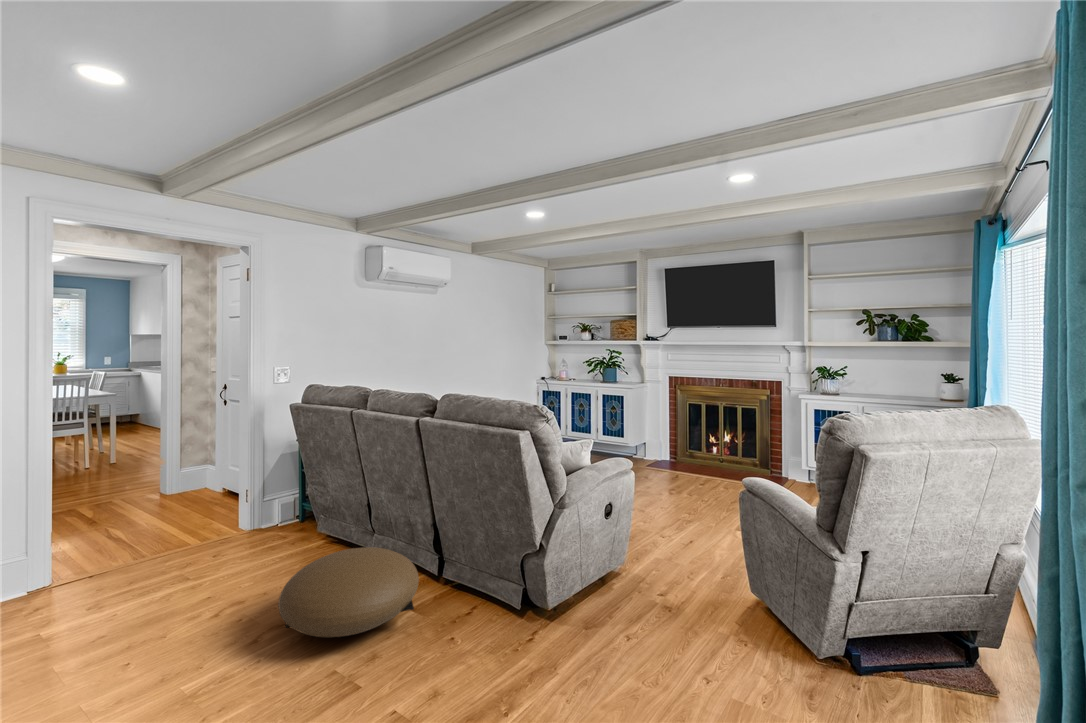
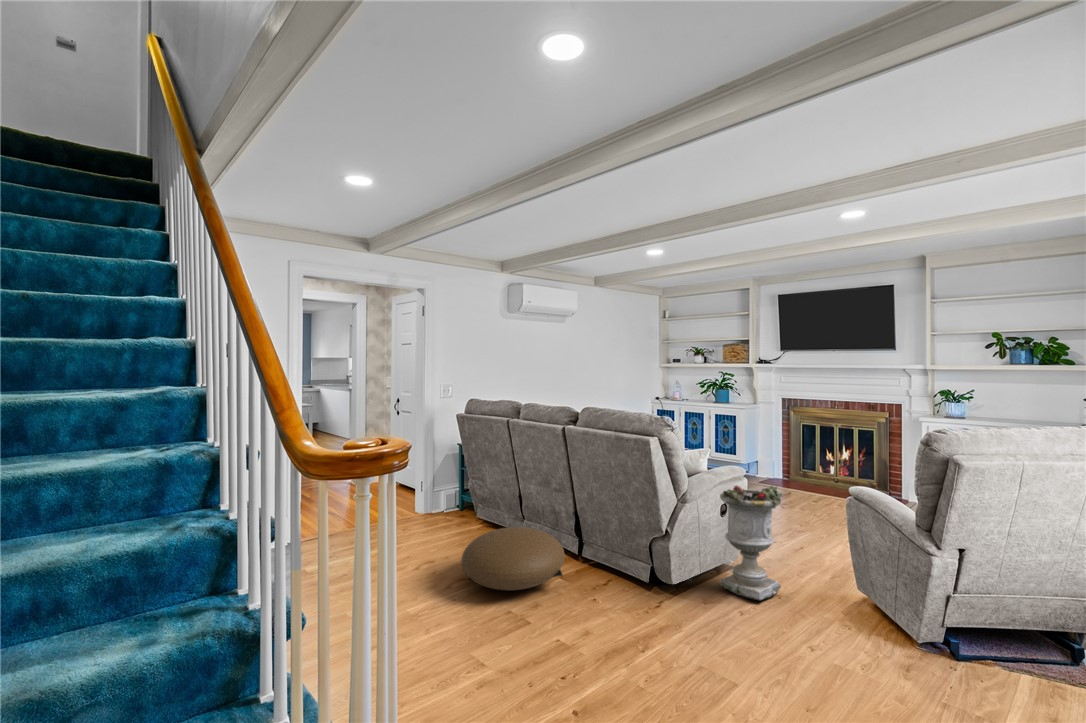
planter: none [603,482,673,617] -> present [720,486,783,600]

